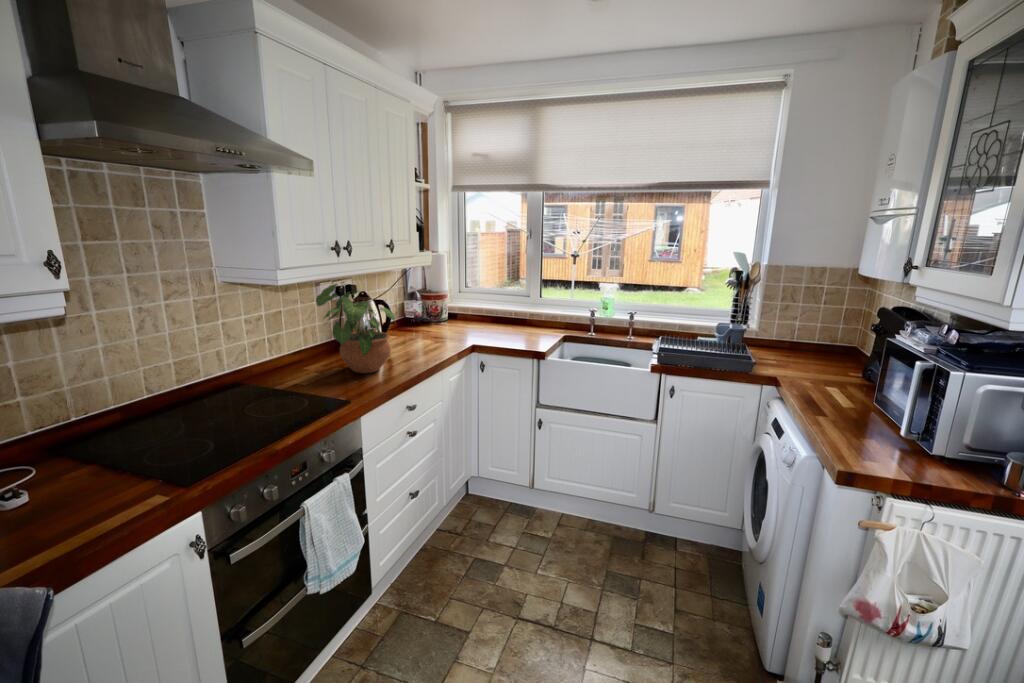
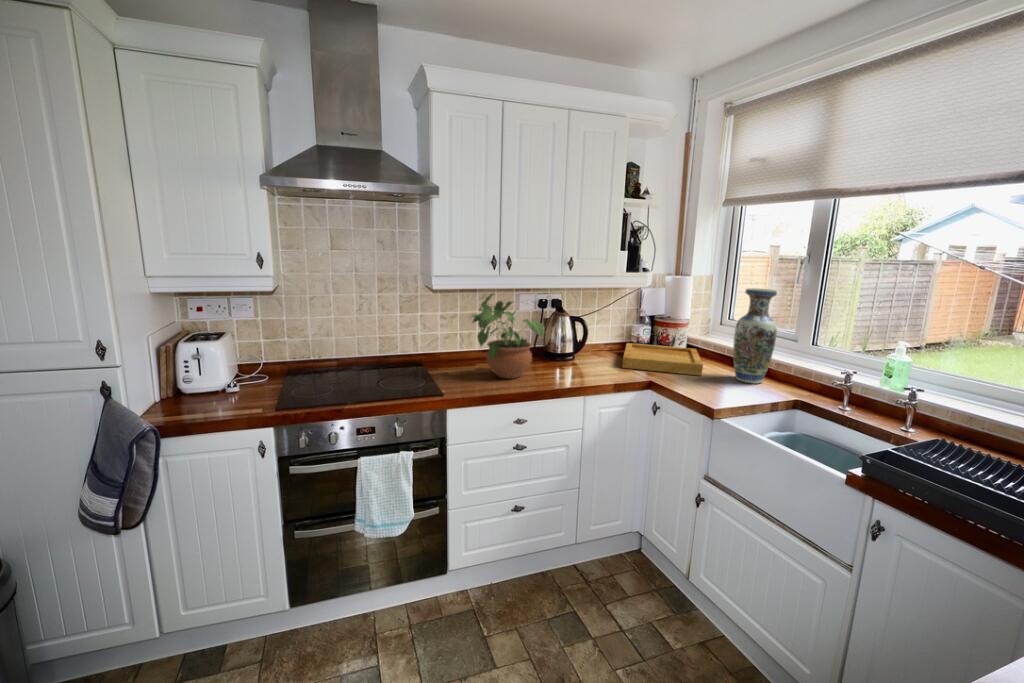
vase: none [511,260,539,333] -> present [733,288,777,384]
tray: none [411,315,495,341] -> present [623,343,703,375]

